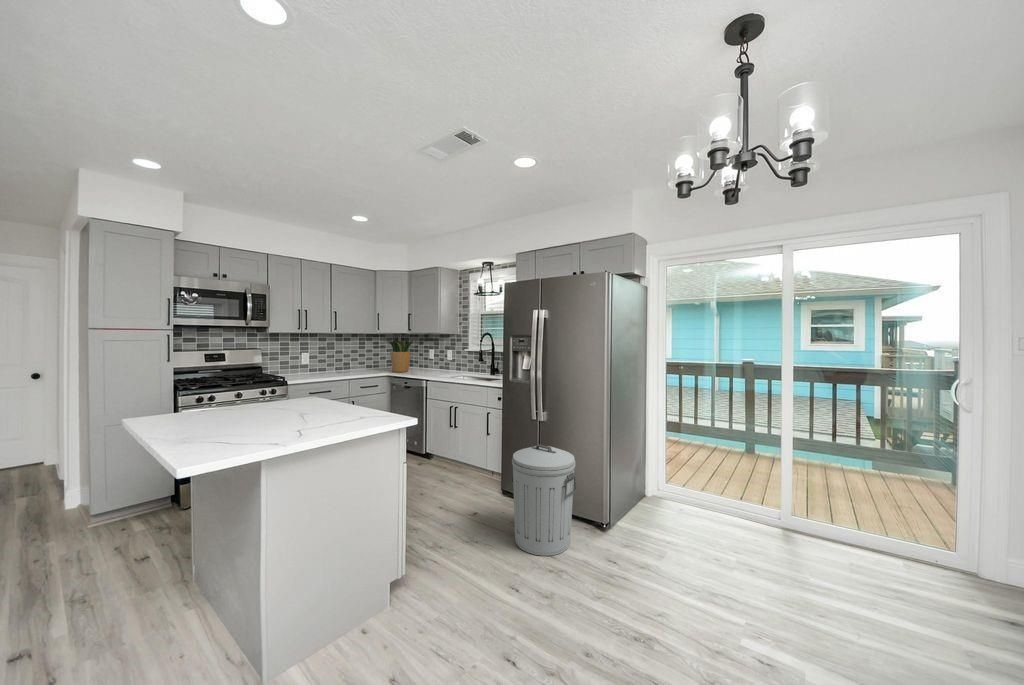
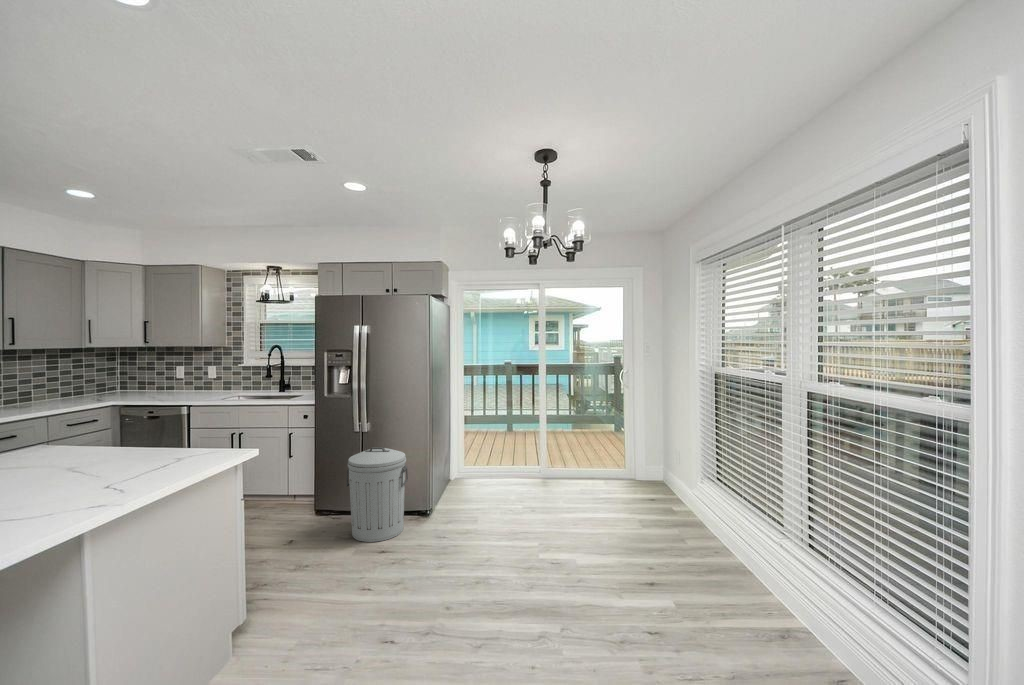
potted plant: present [389,338,414,372] -> none [109,354,165,399]

